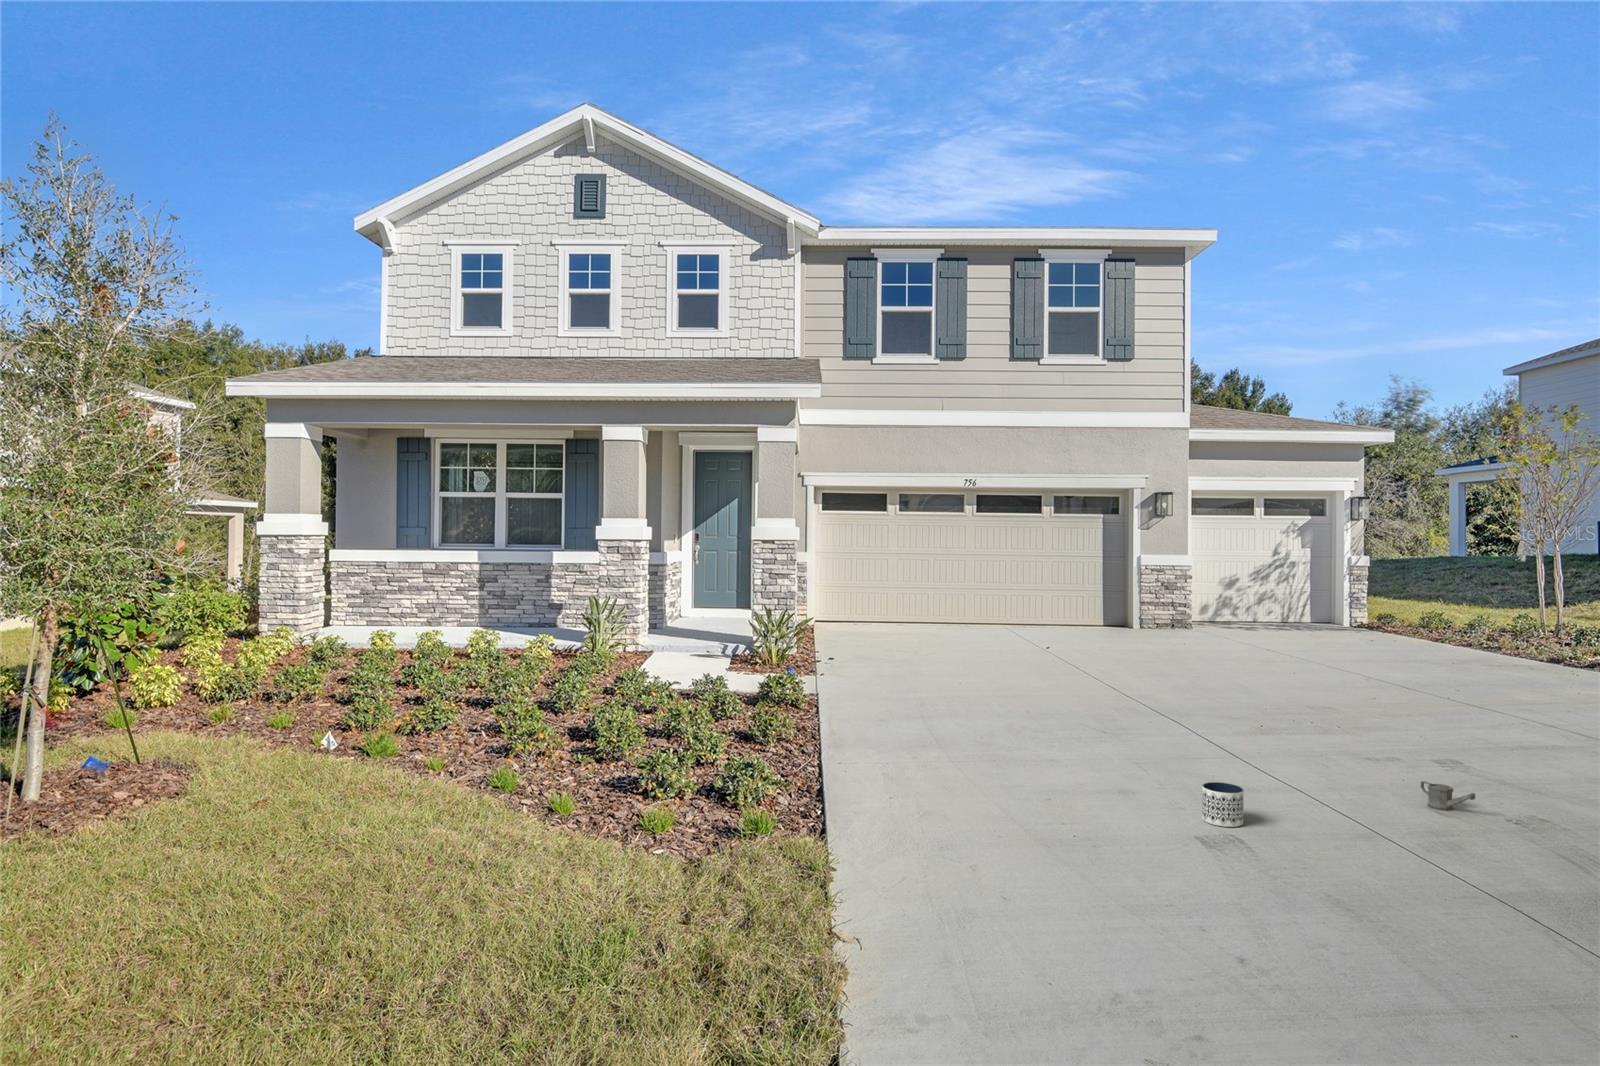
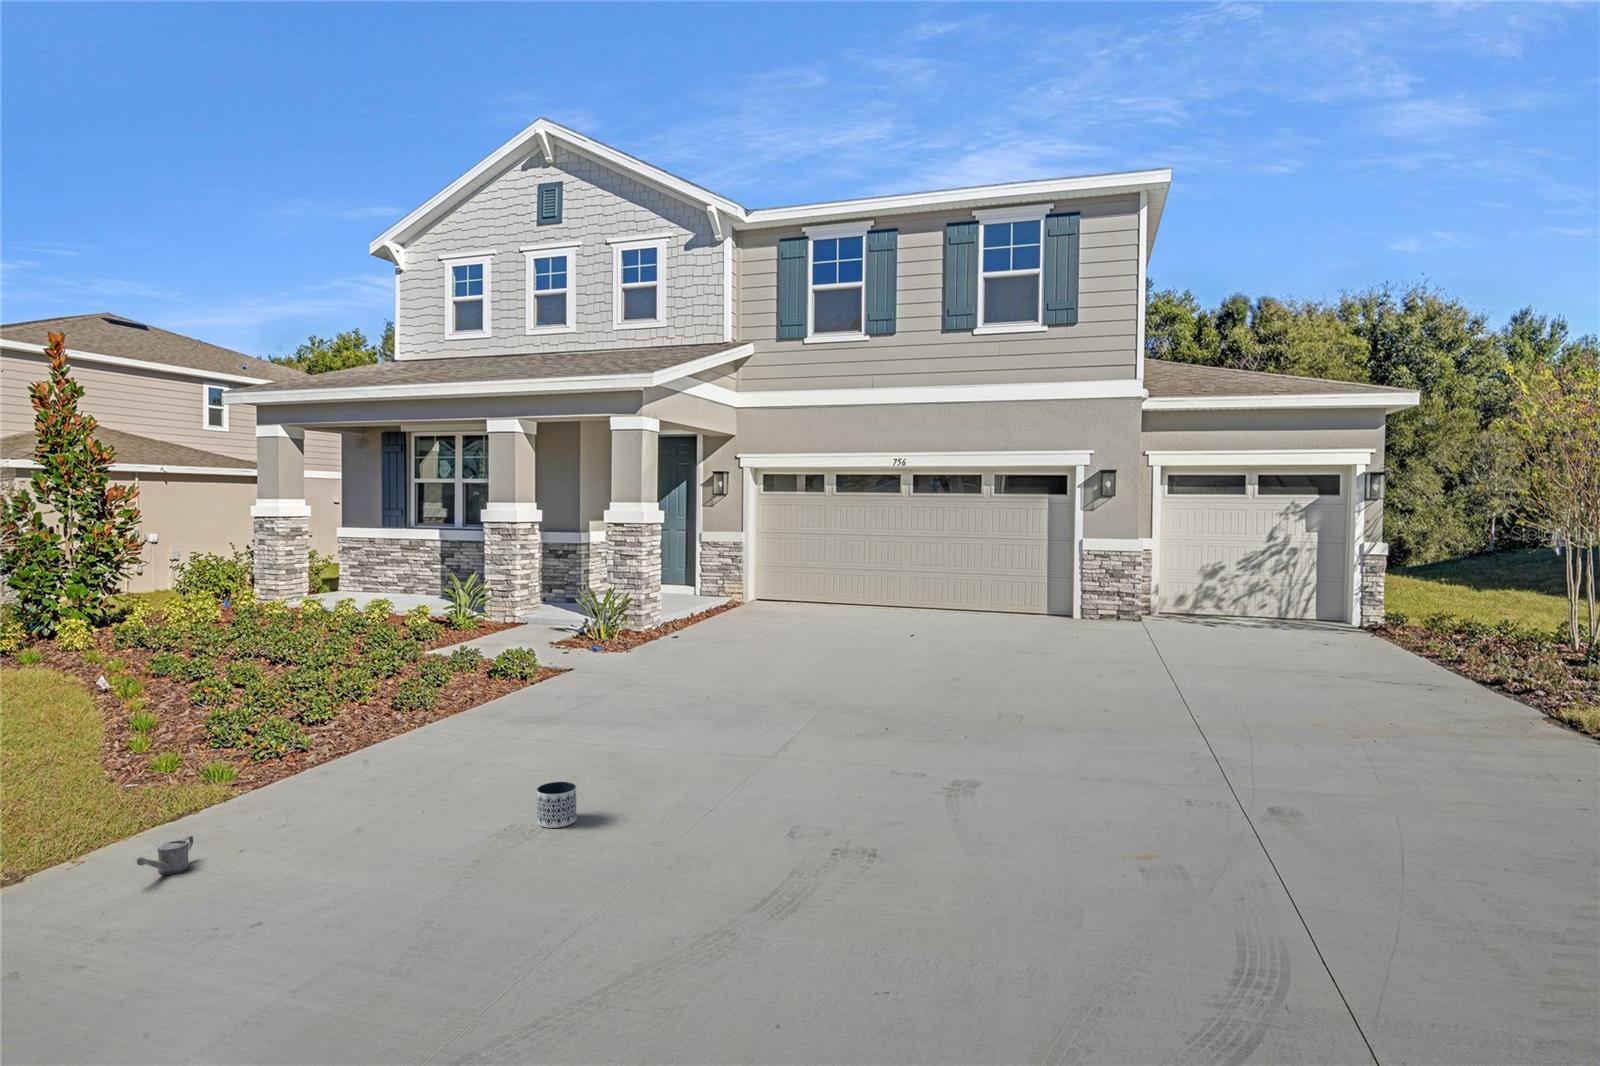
watering can: present [1421,781,1475,810] -> present [137,836,193,874]

